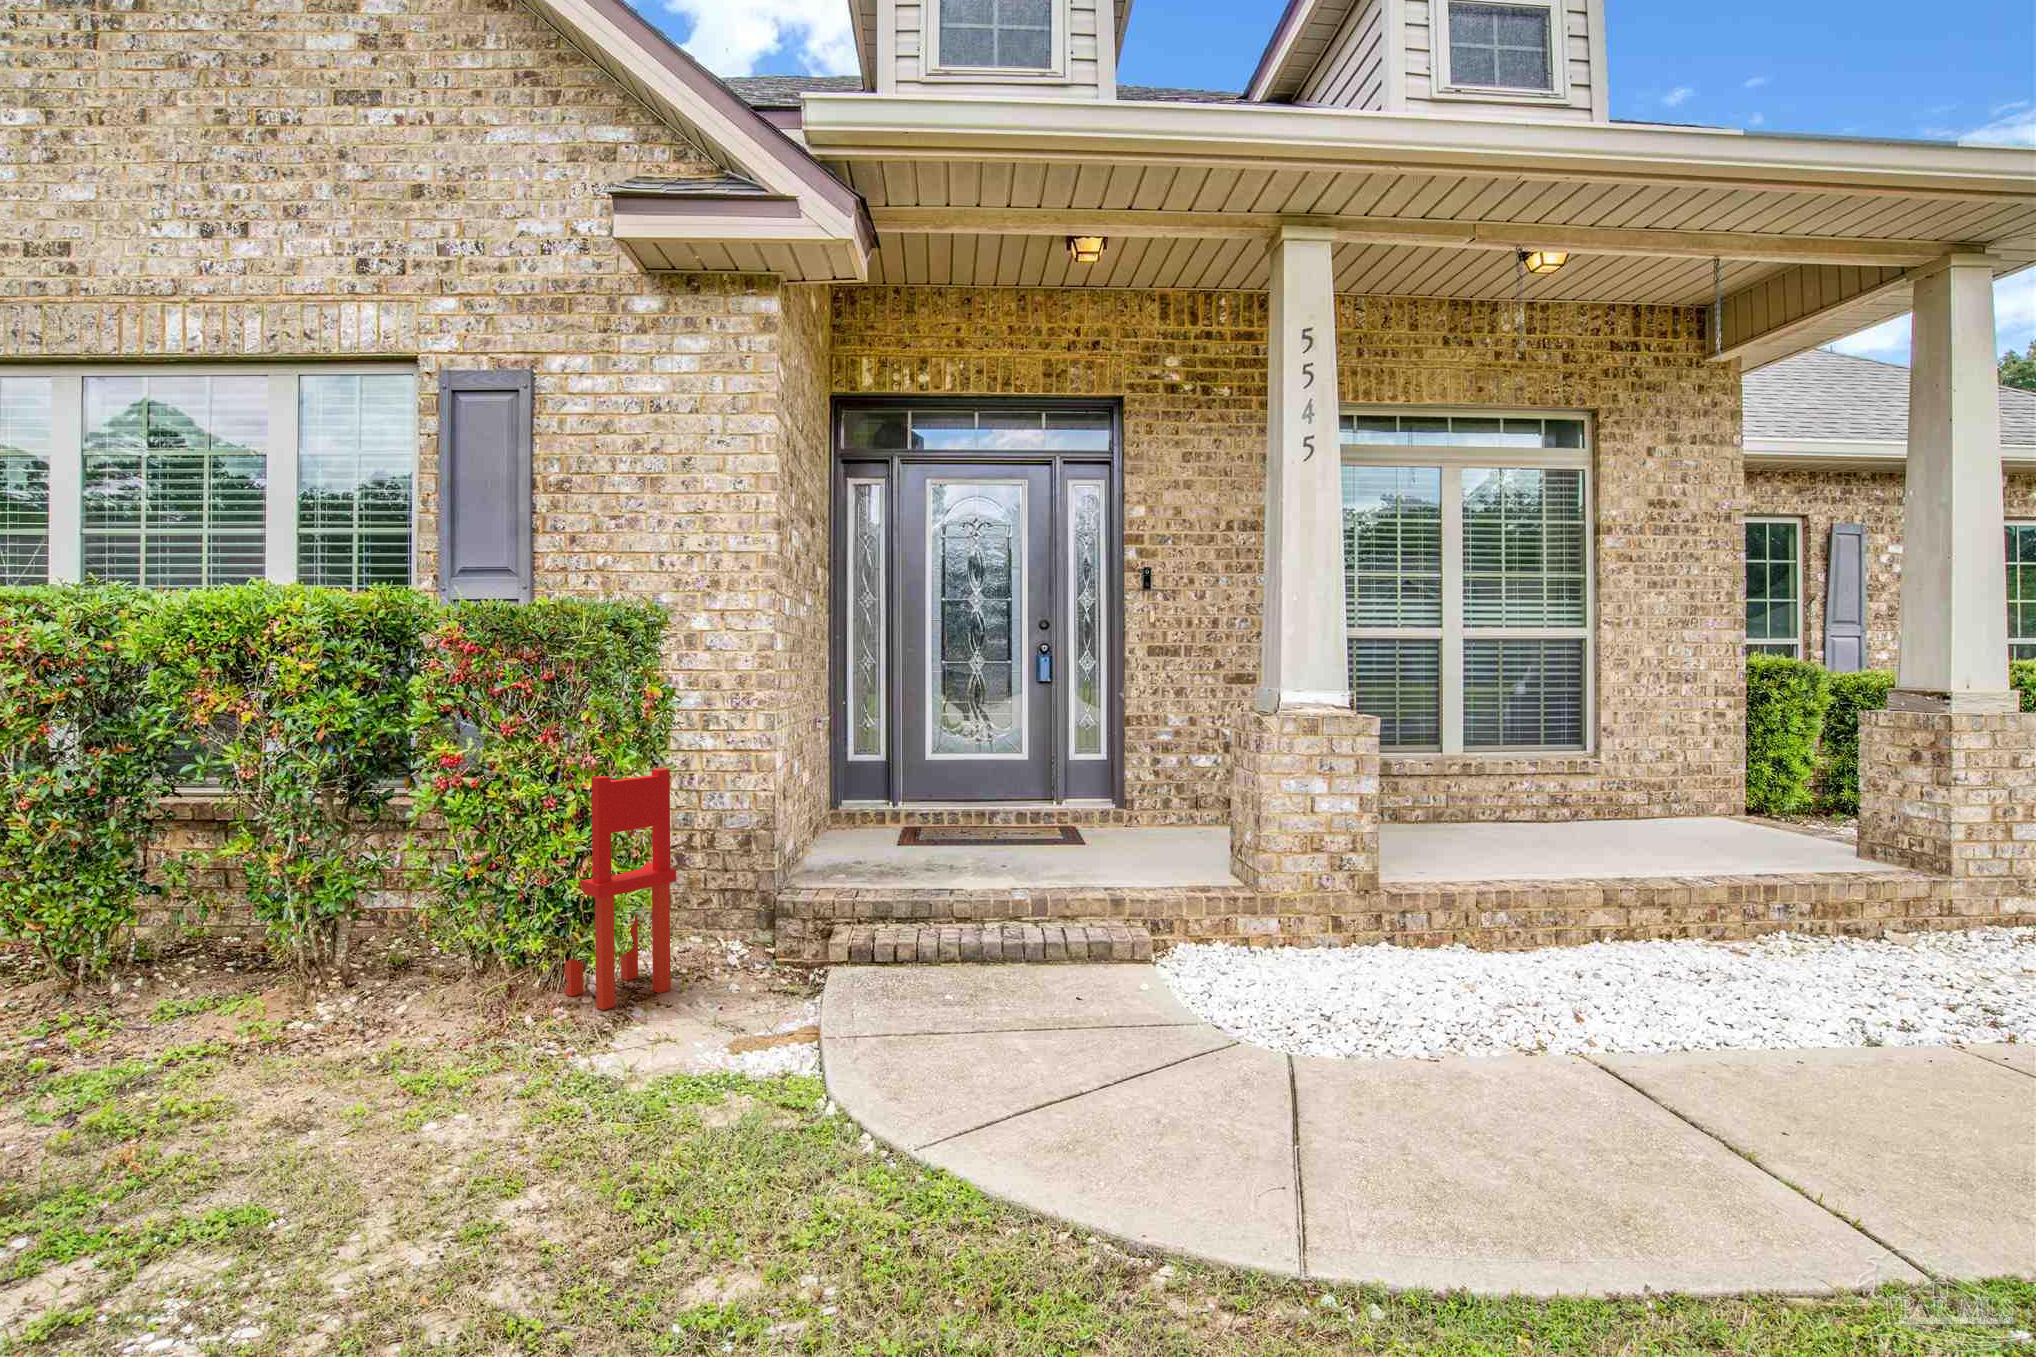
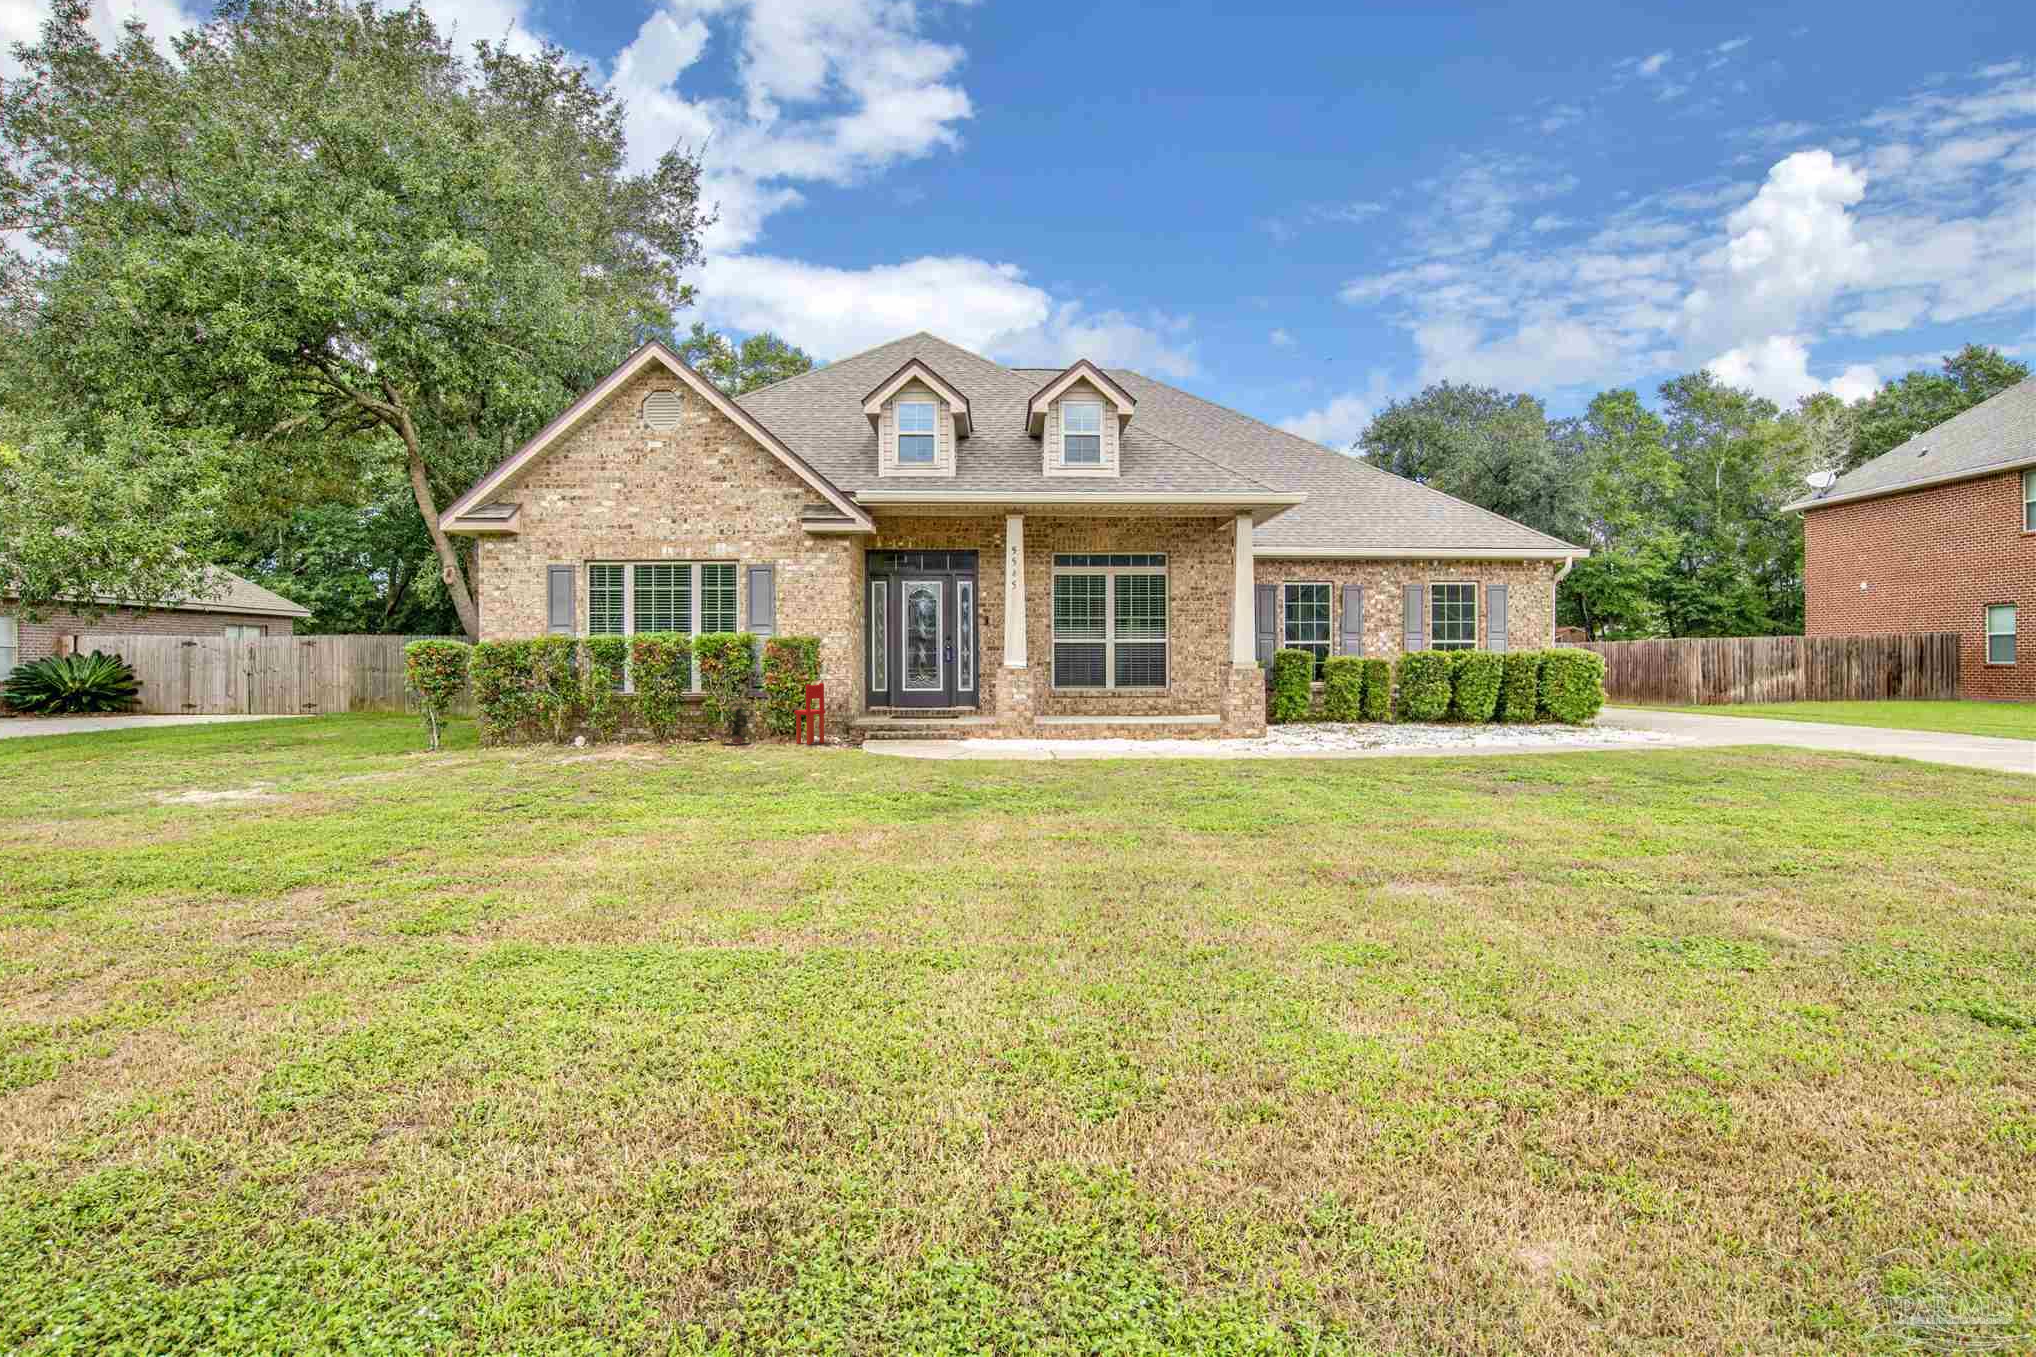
decorative plant: none [260,838,407,1009] -> present [726,701,749,745]

